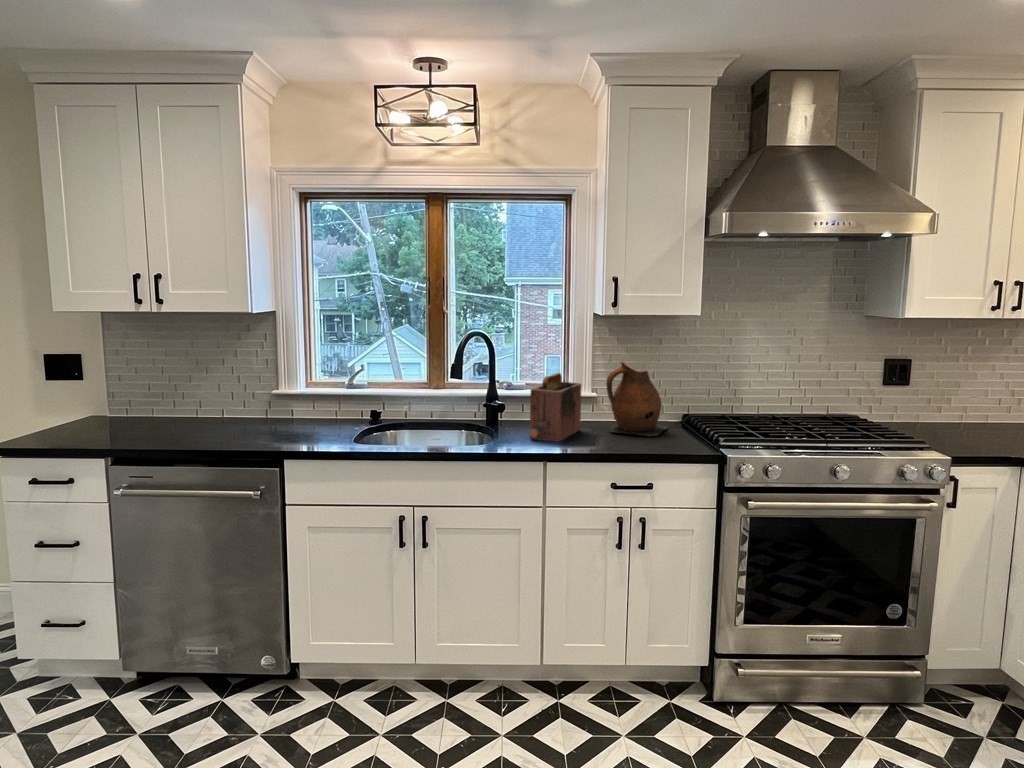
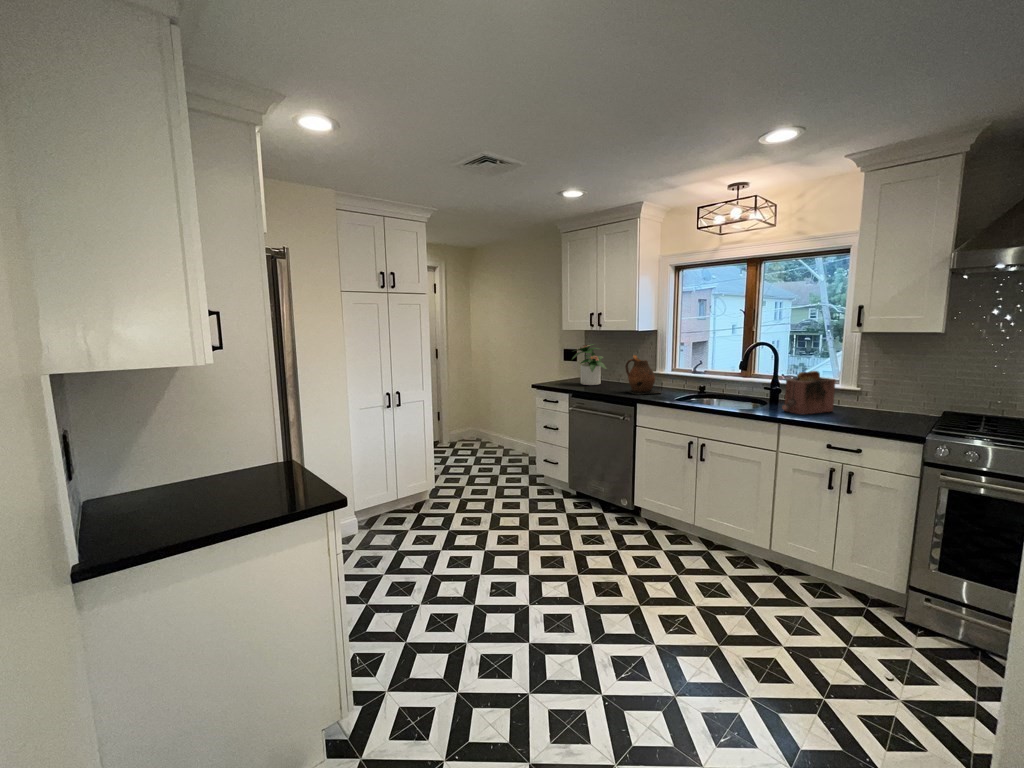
potted plant: none [84,340,179,431] -> present [572,344,607,385]
ceramic pitcher: present [606,361,668,437] -> present [625,355,661,394]

